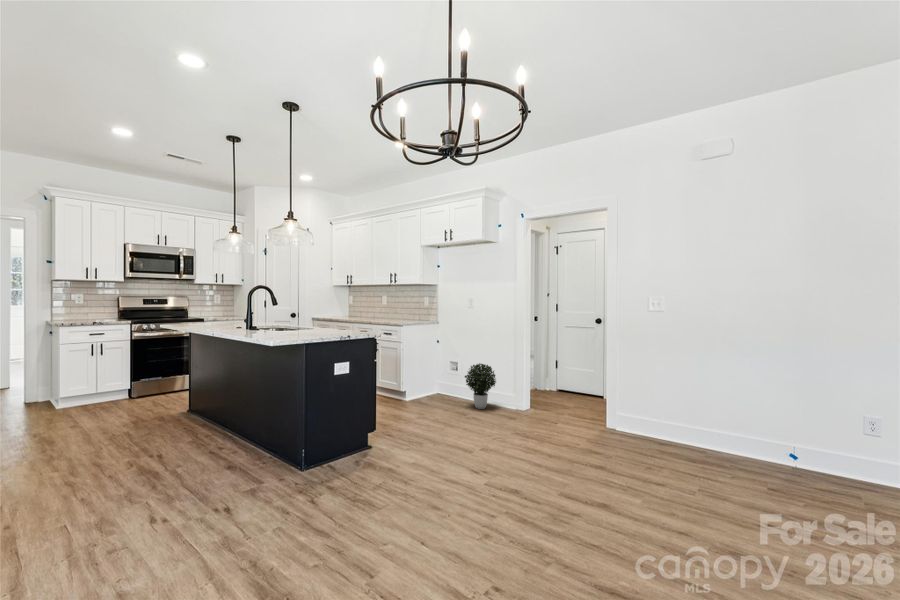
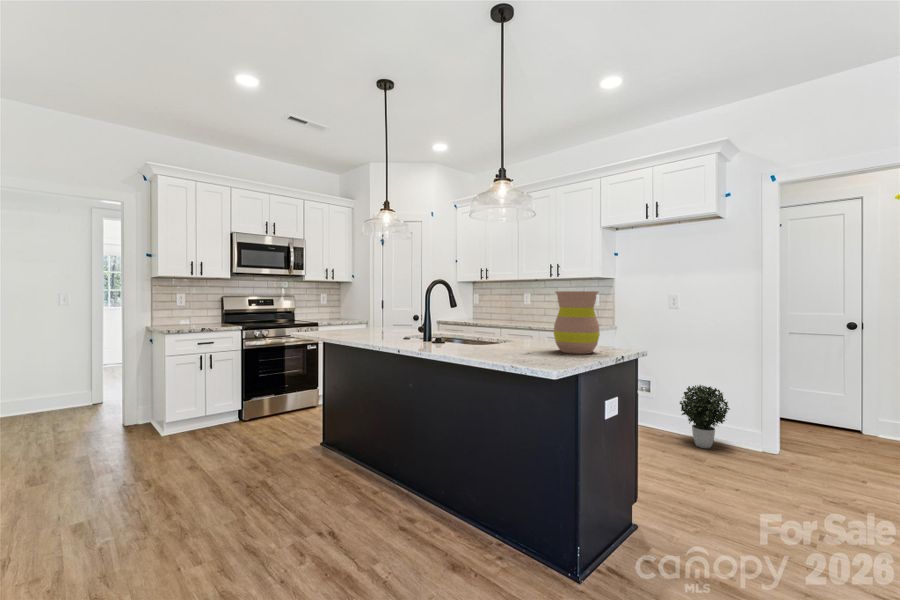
vase: none [310,295,339,334] -> present [554,291,600,354]

